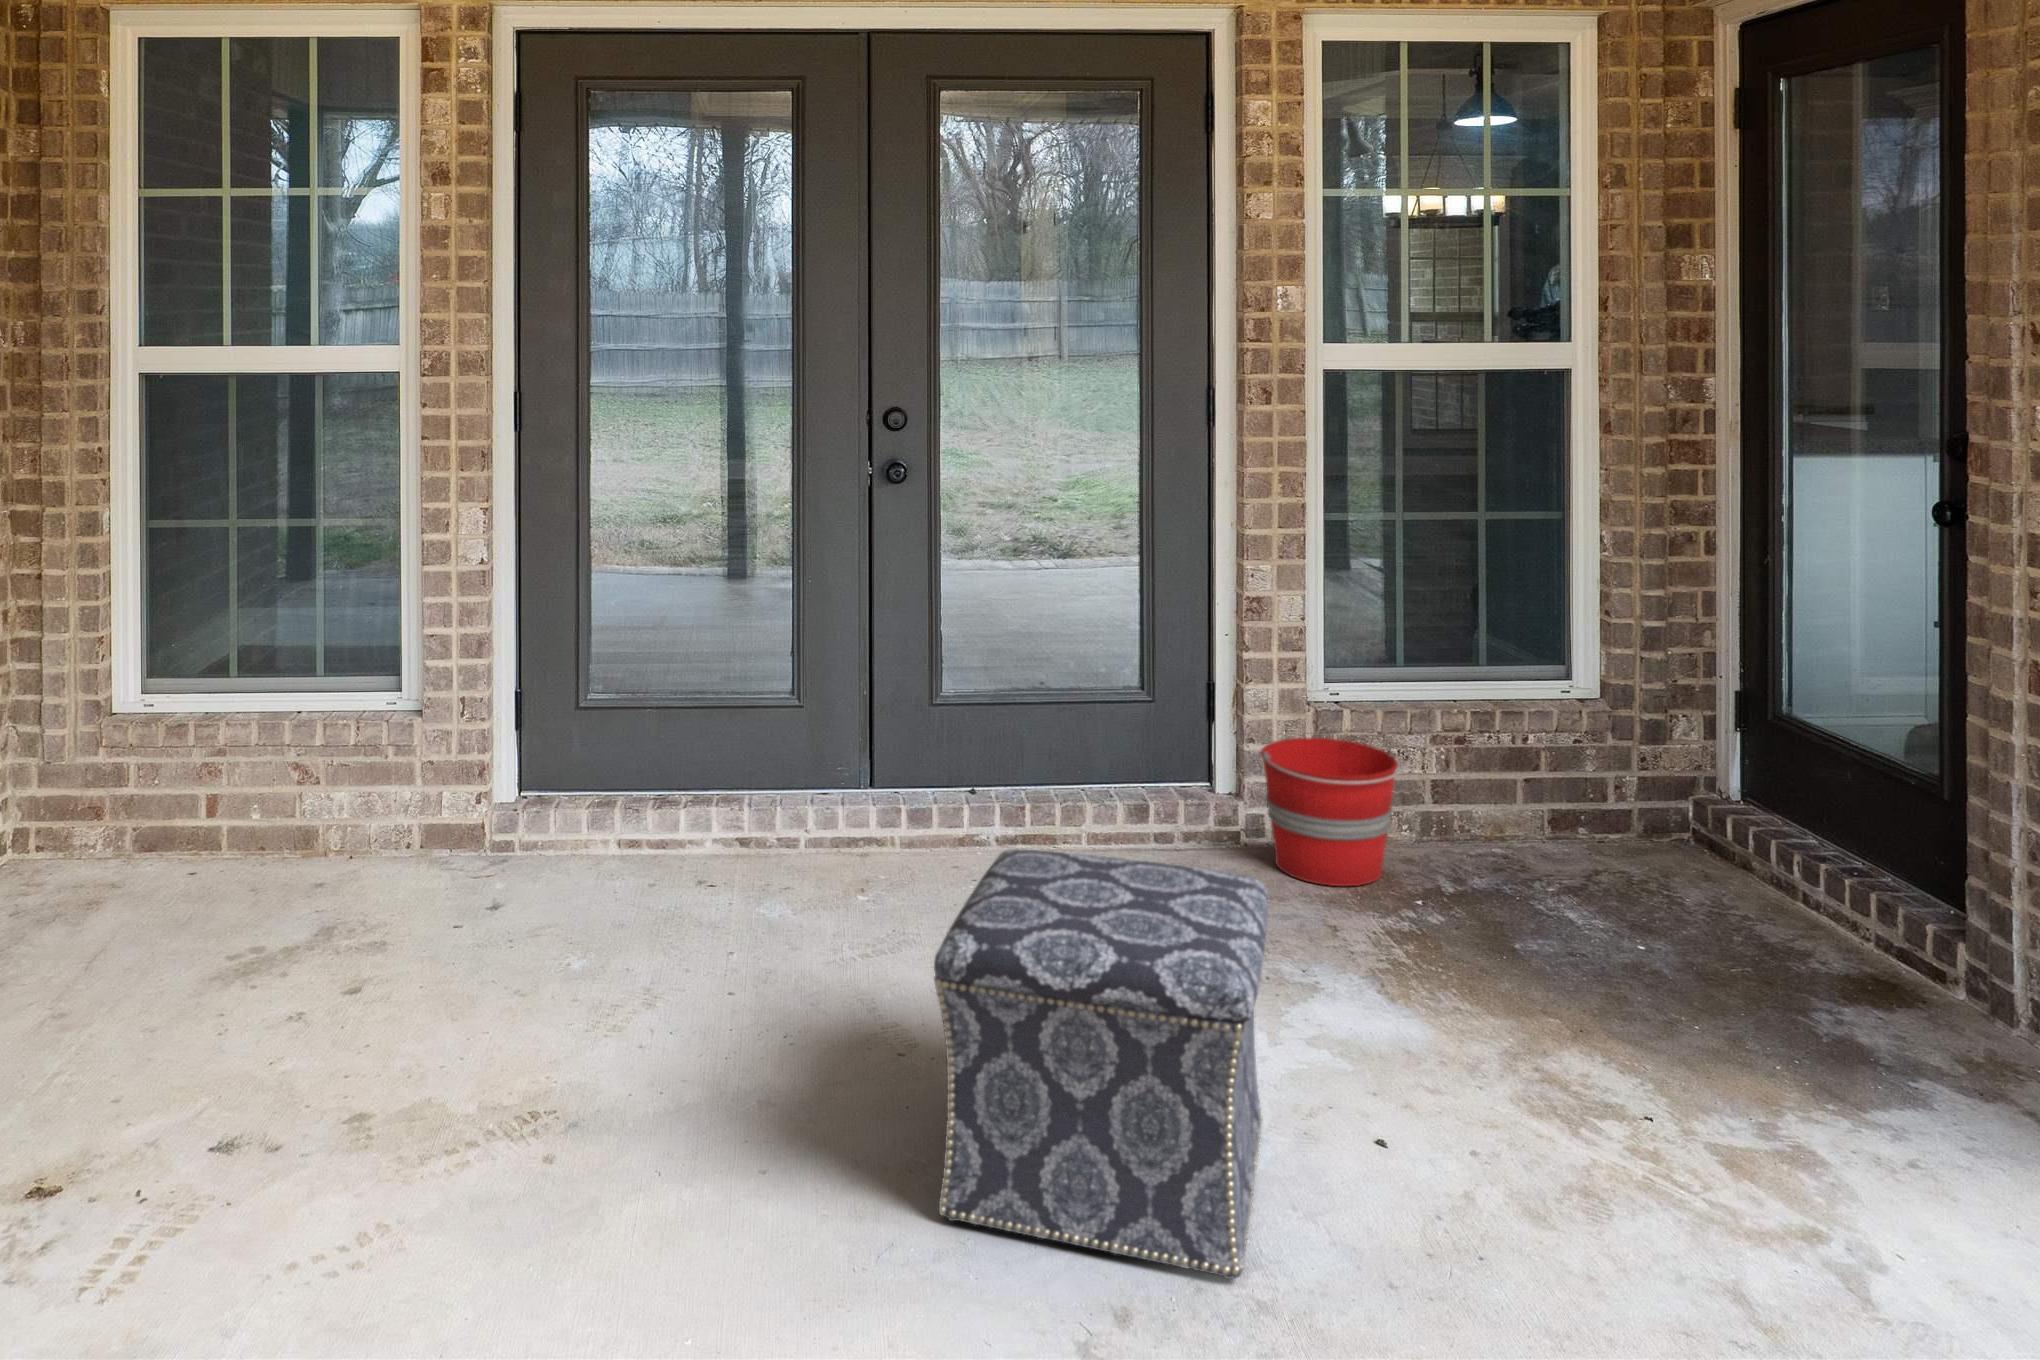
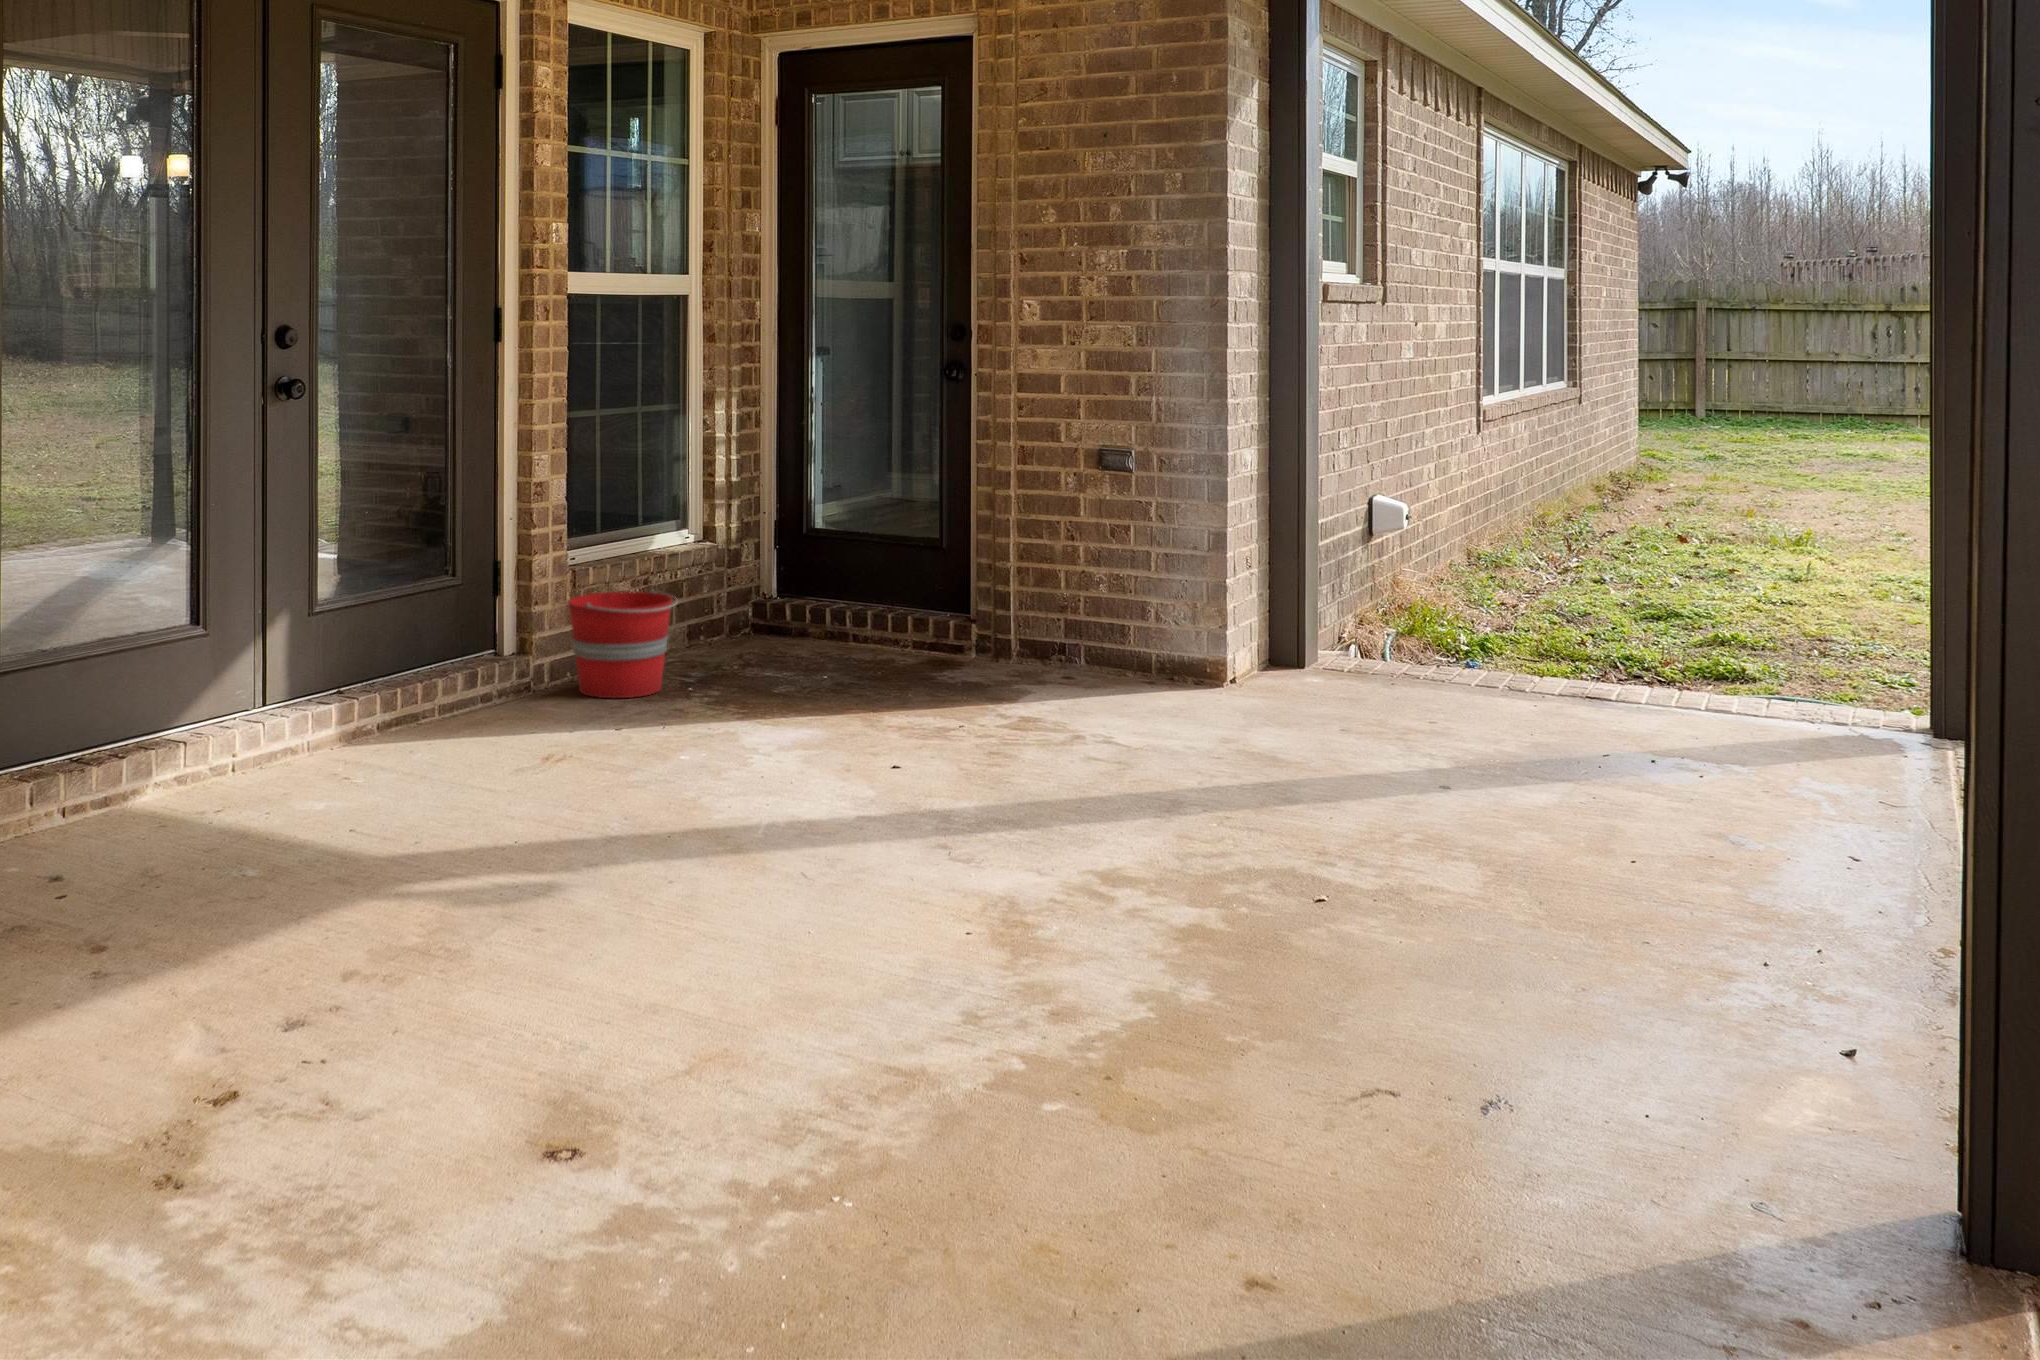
ottoman: present [934,849,1268,1279] -> none [688,611,967,862]

